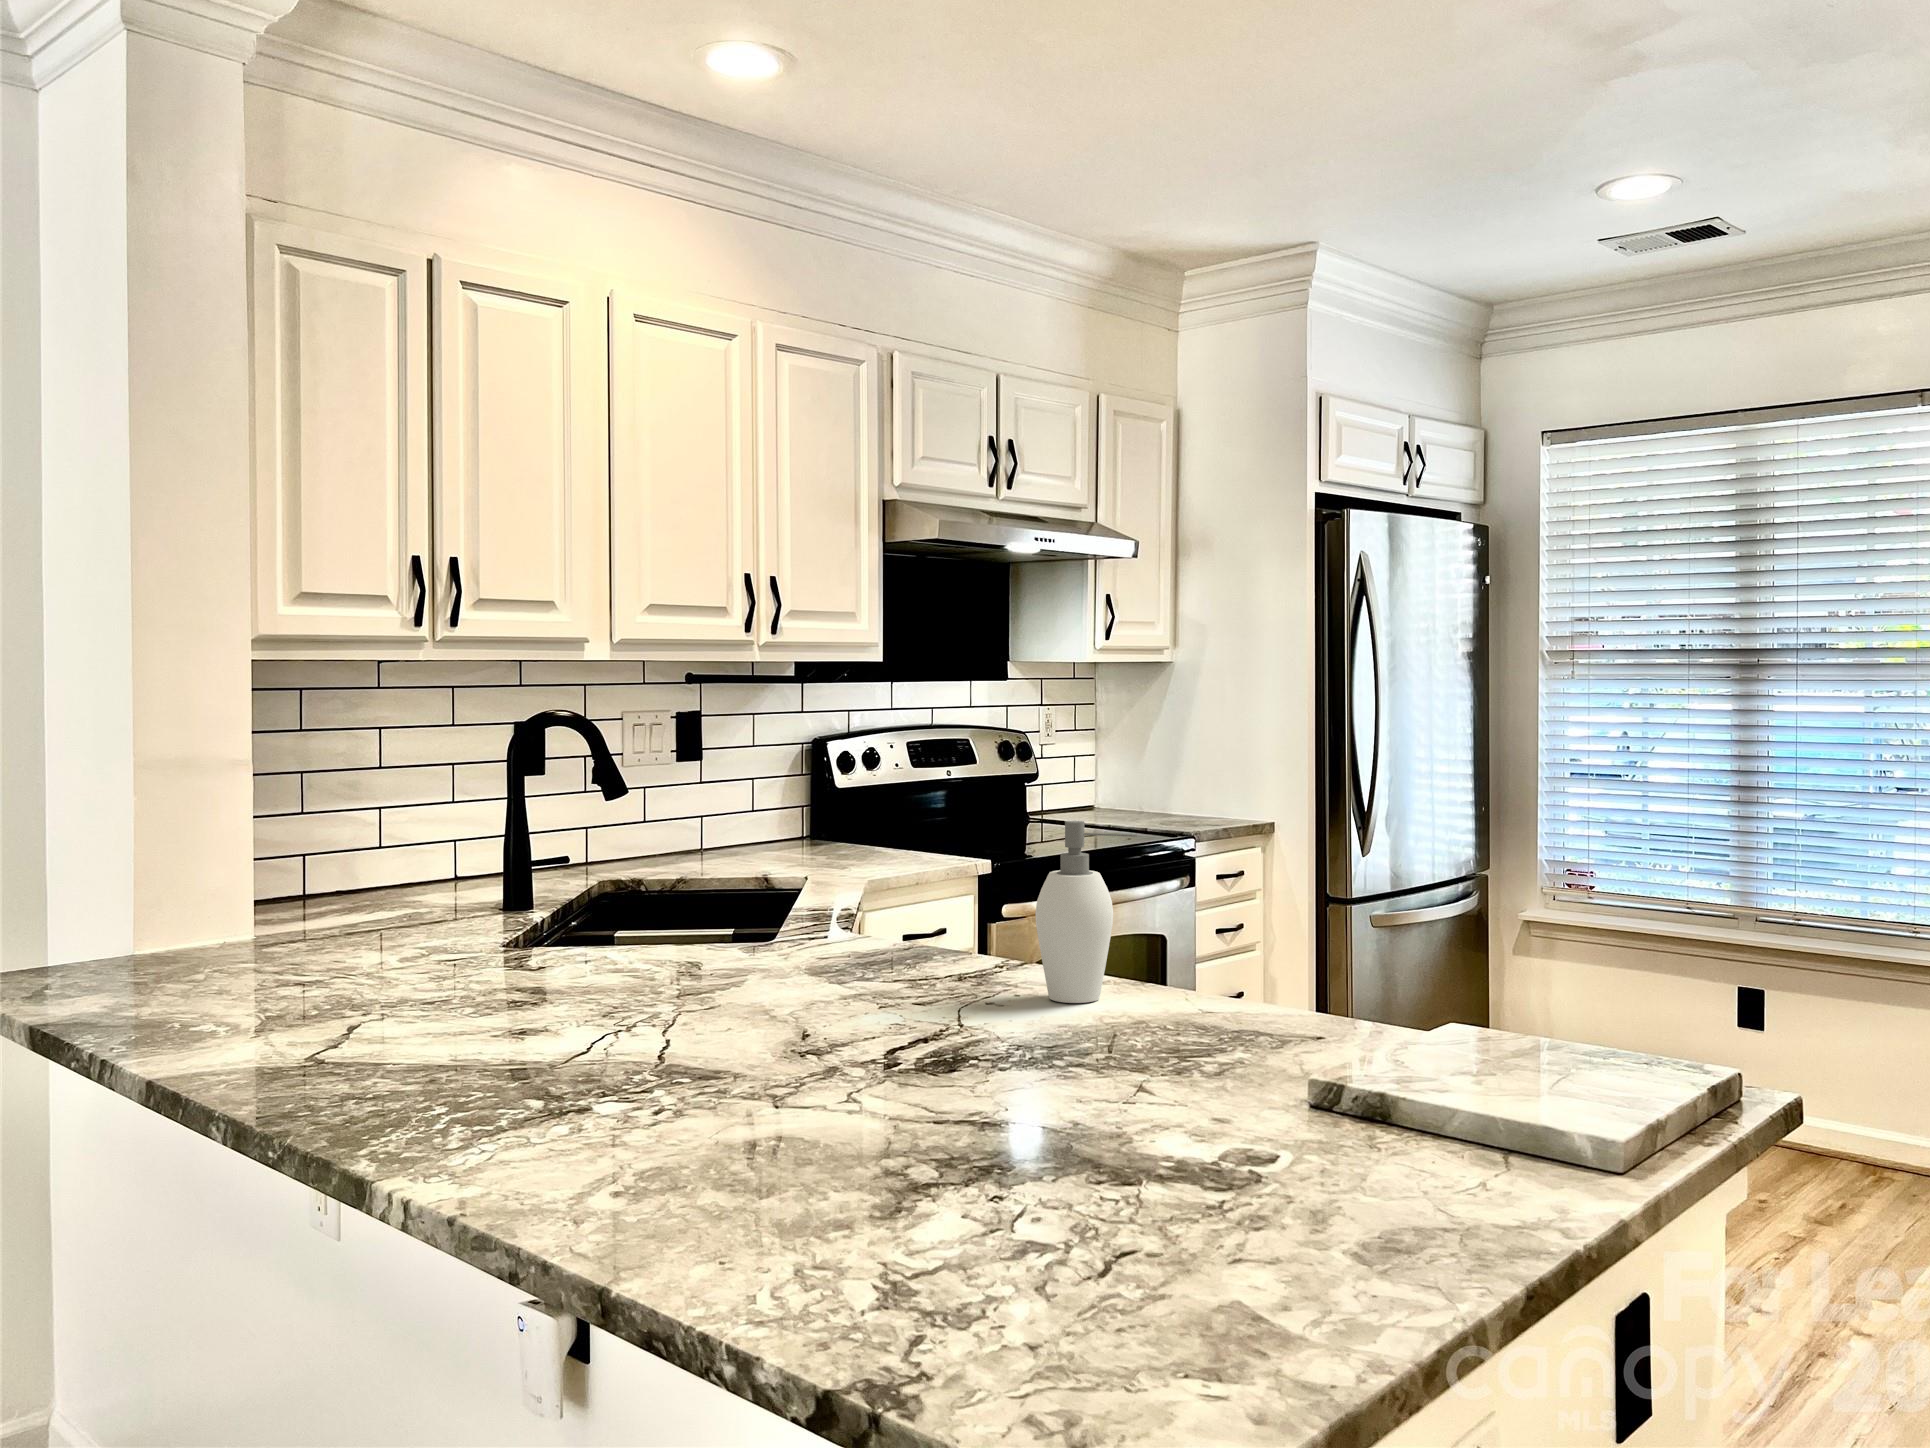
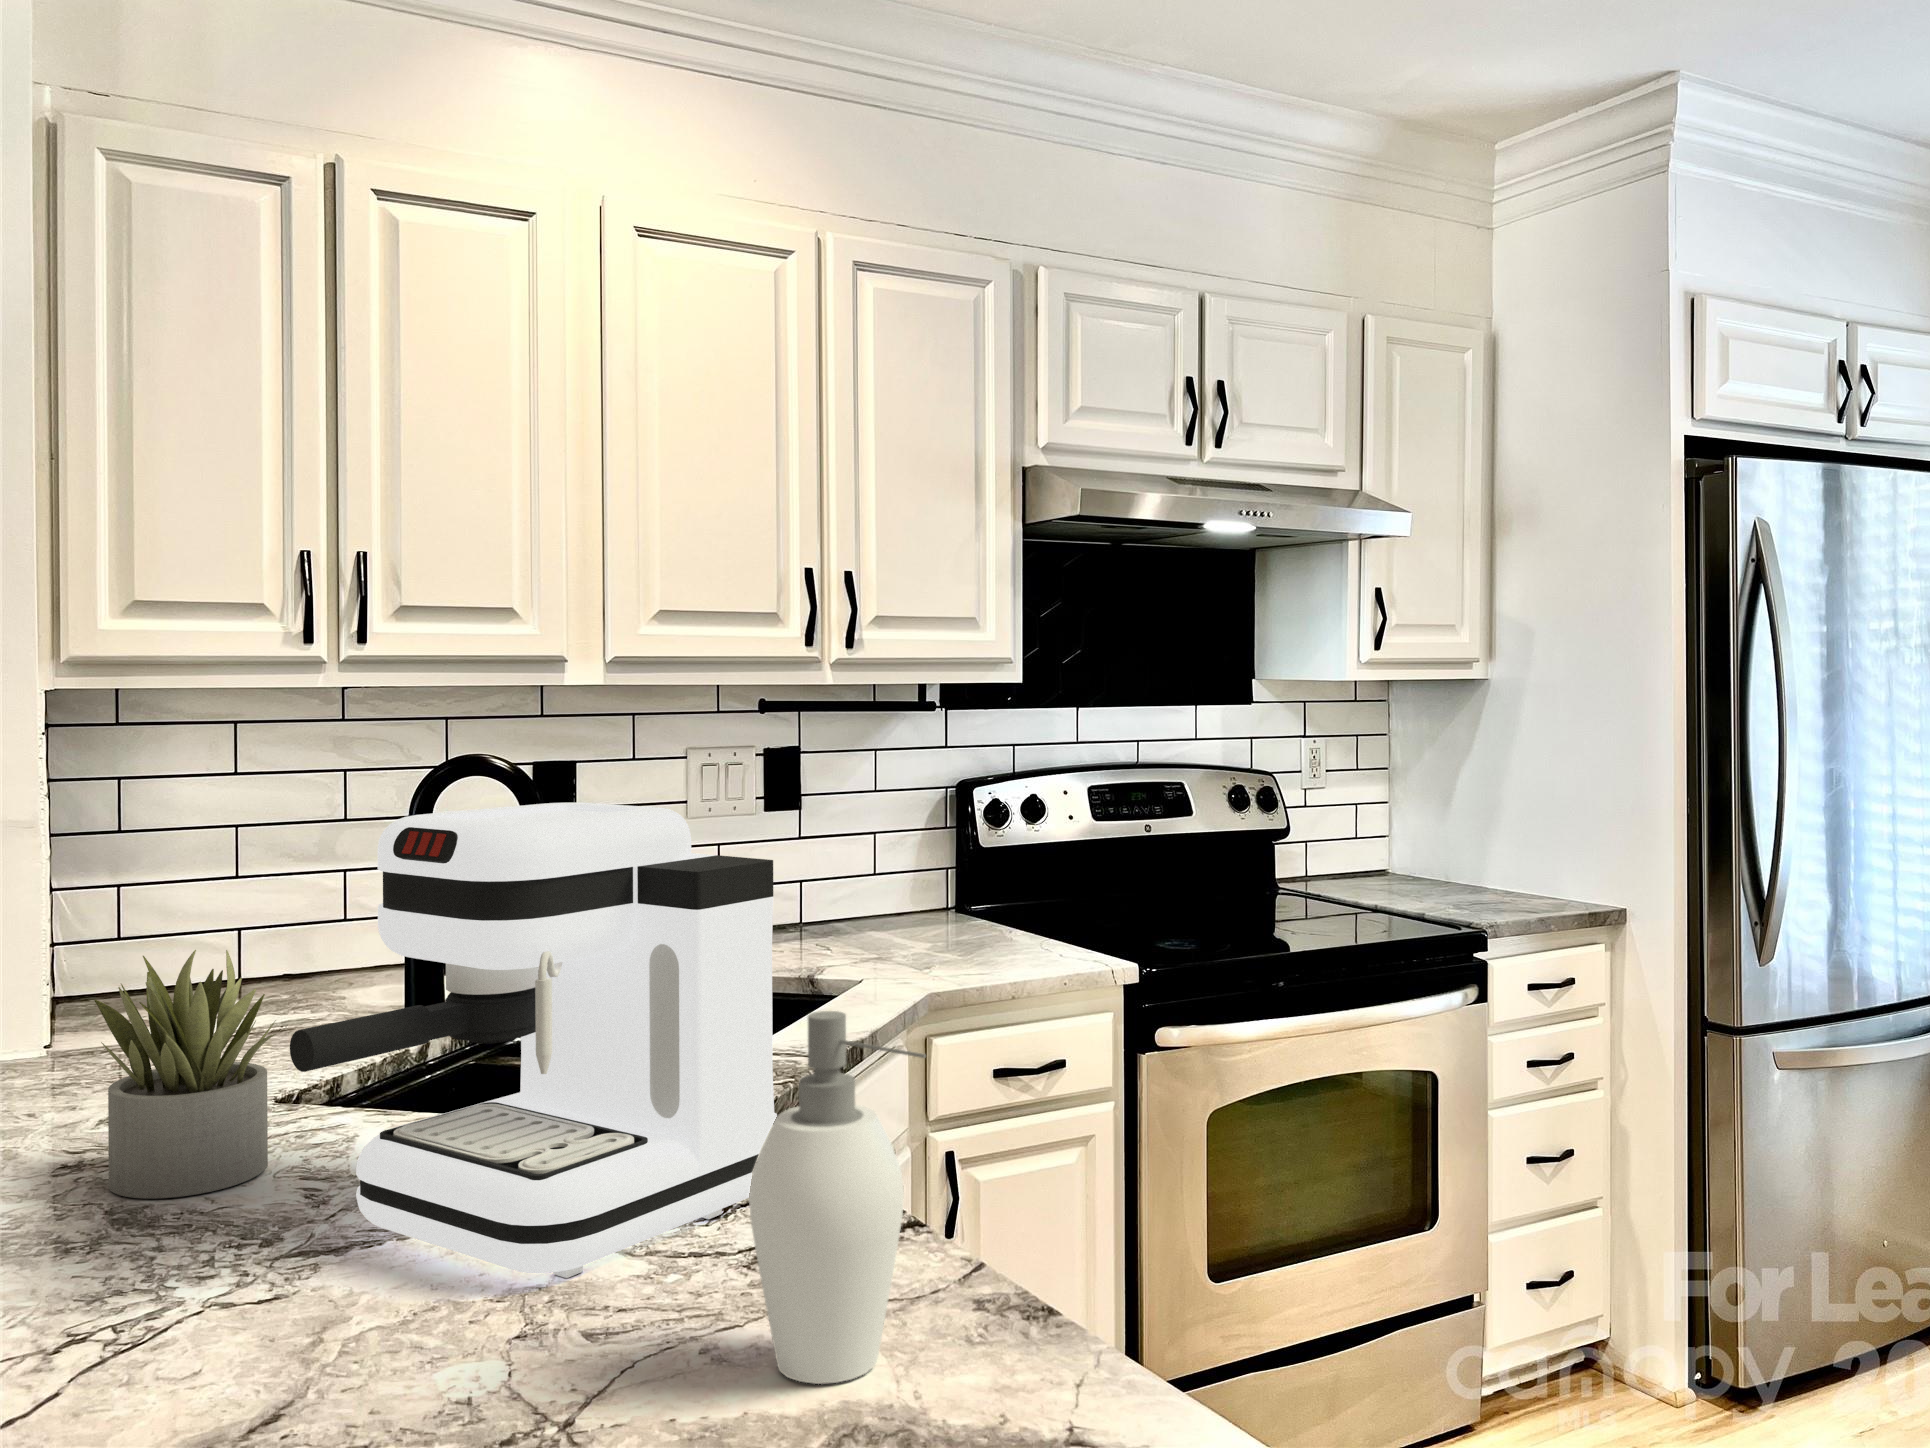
coffee maker: none [724,729,952,988] -> present [290,803,777,1278]
succulent plant: none [492,827,610,982] -> present [94,950,276,1199]

